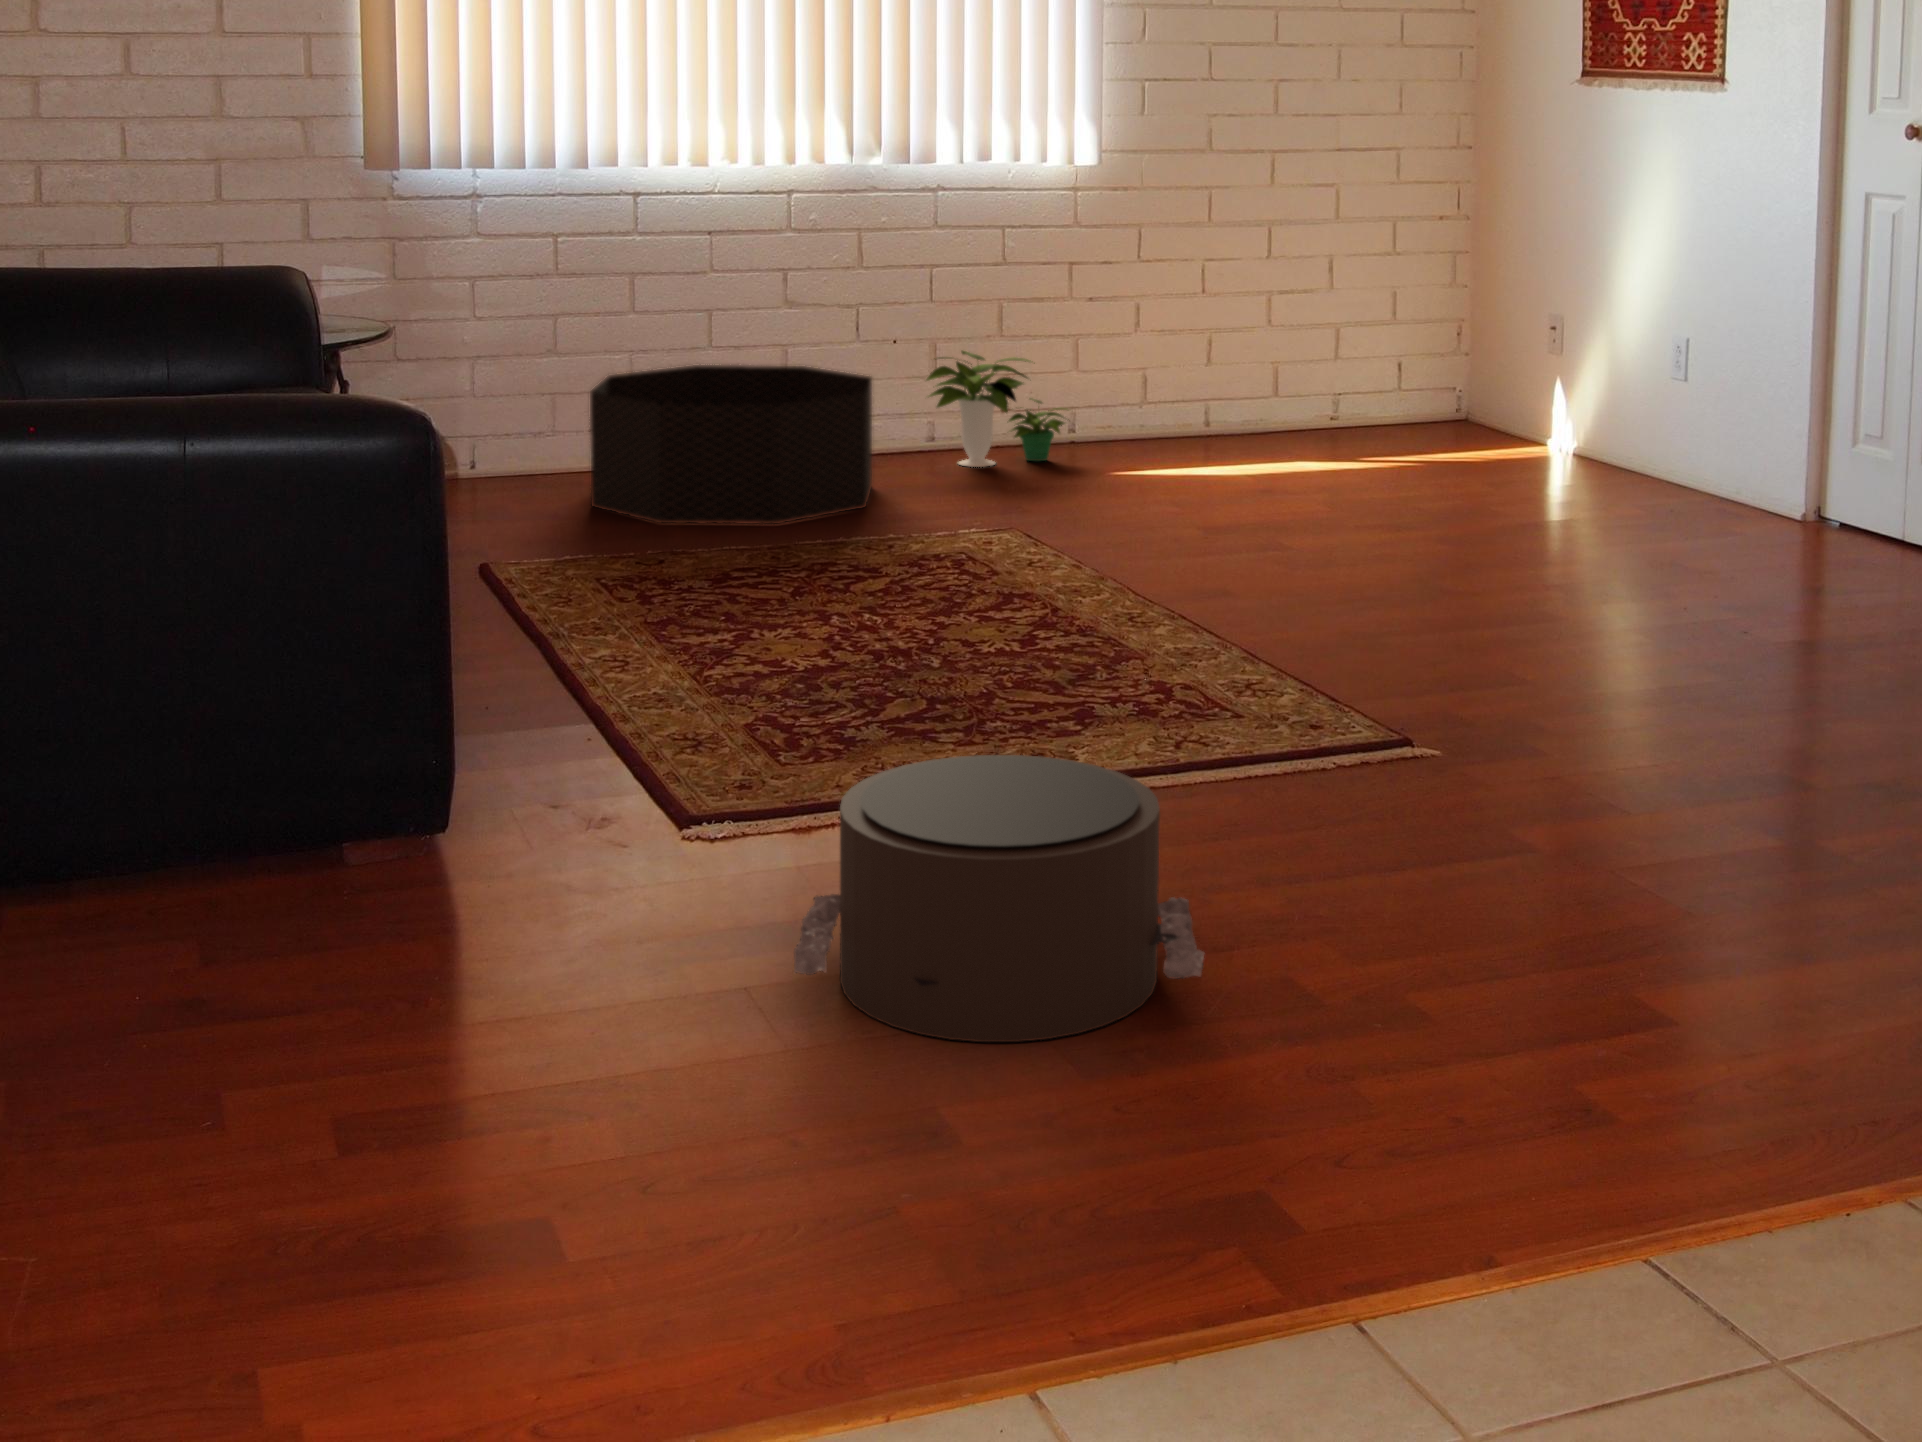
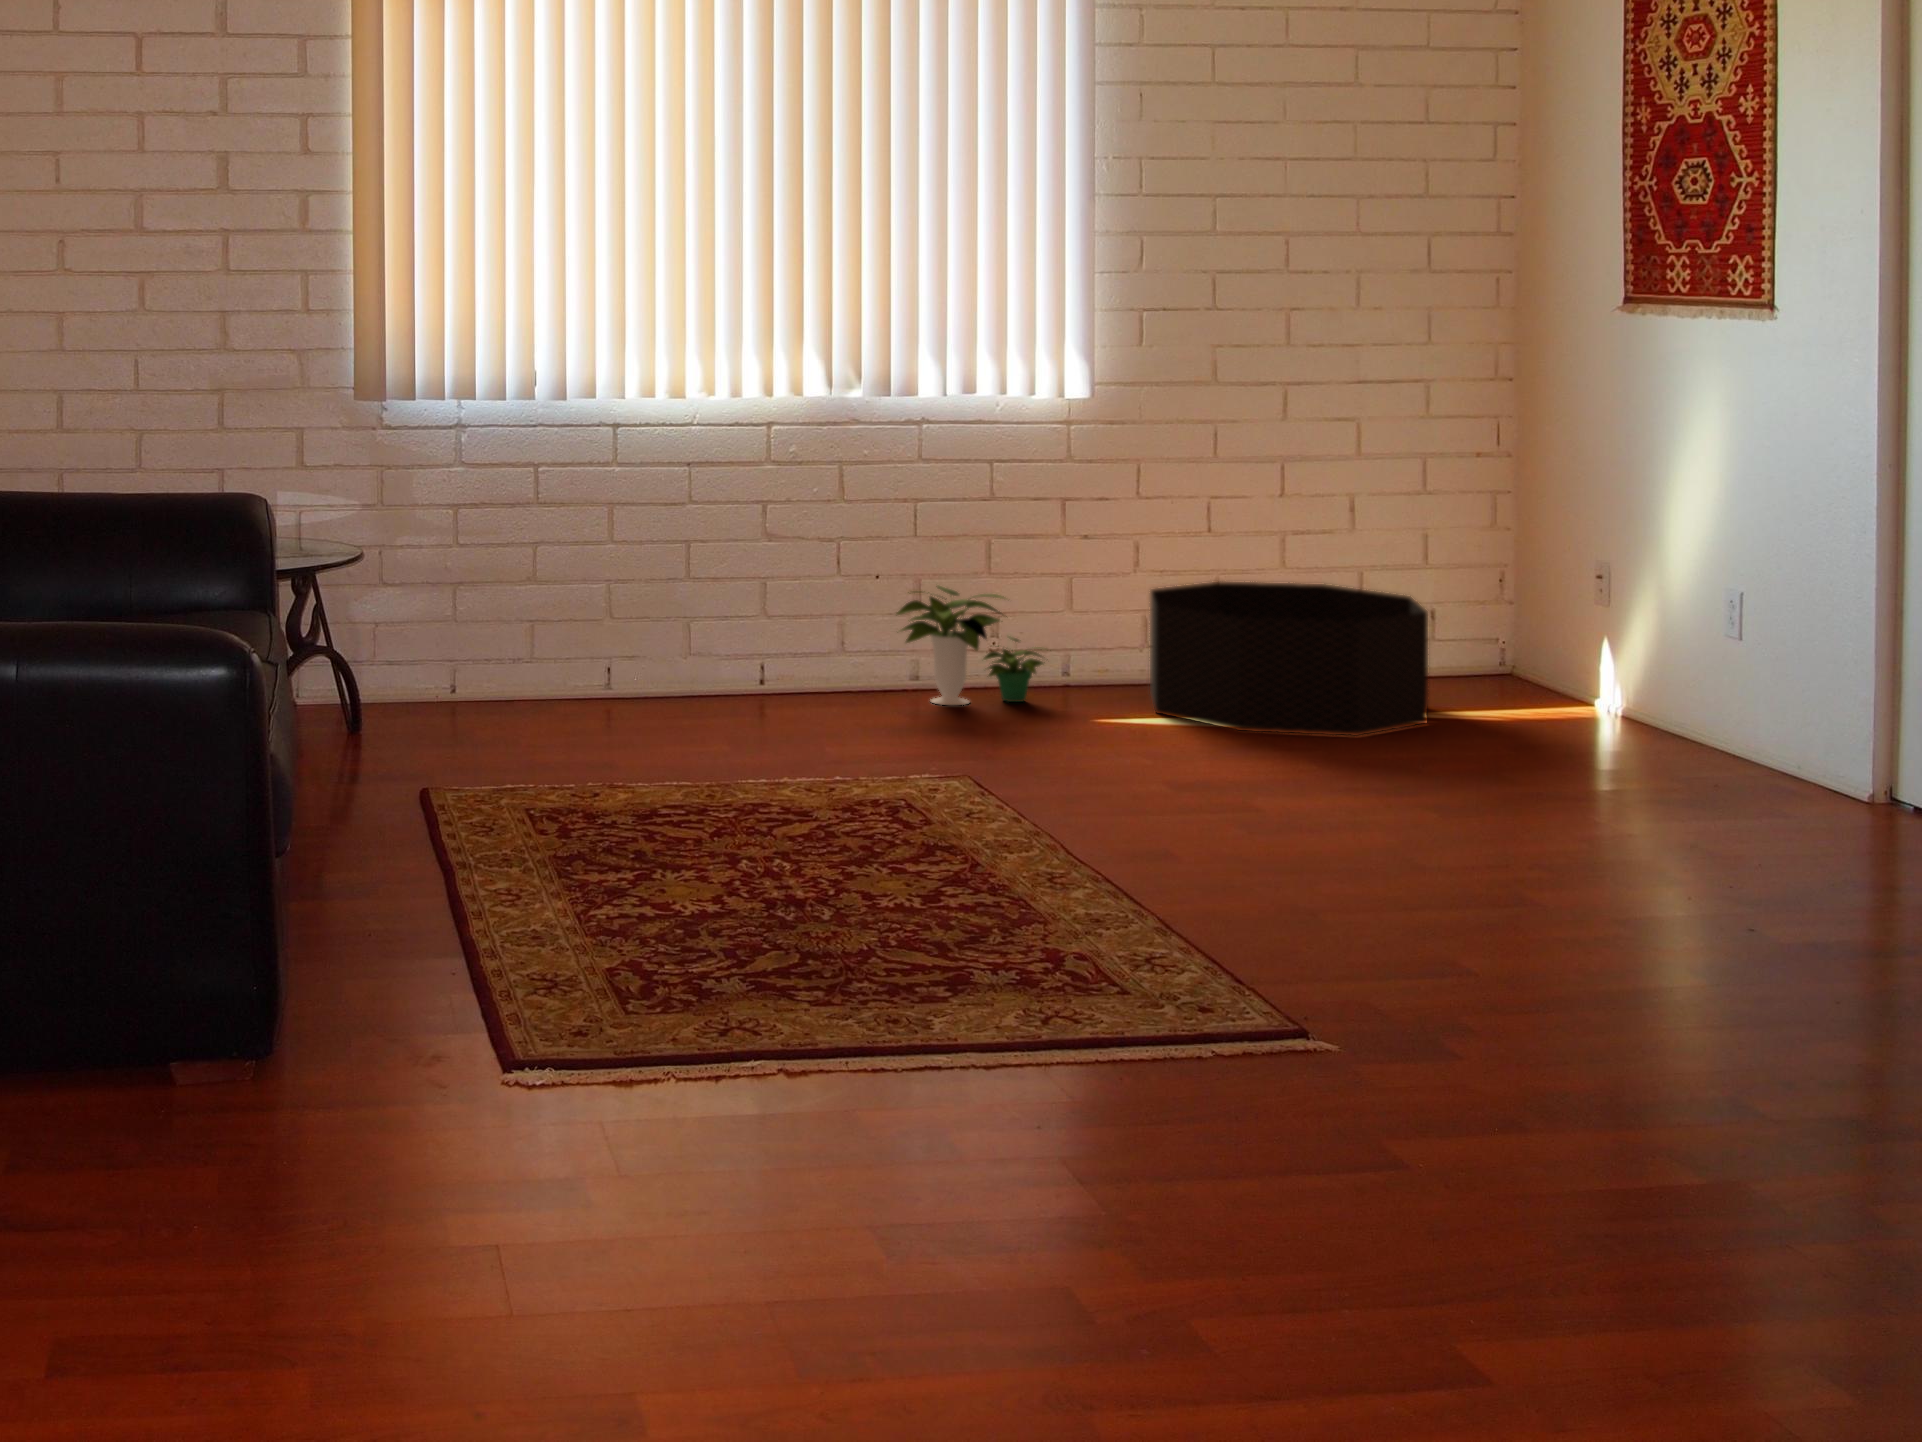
basket: present [590,365,872,524] -> present [1150,581,1428,735]
pouf: present [794,755,1205,1042] -> none [528,1025,973,1350]

